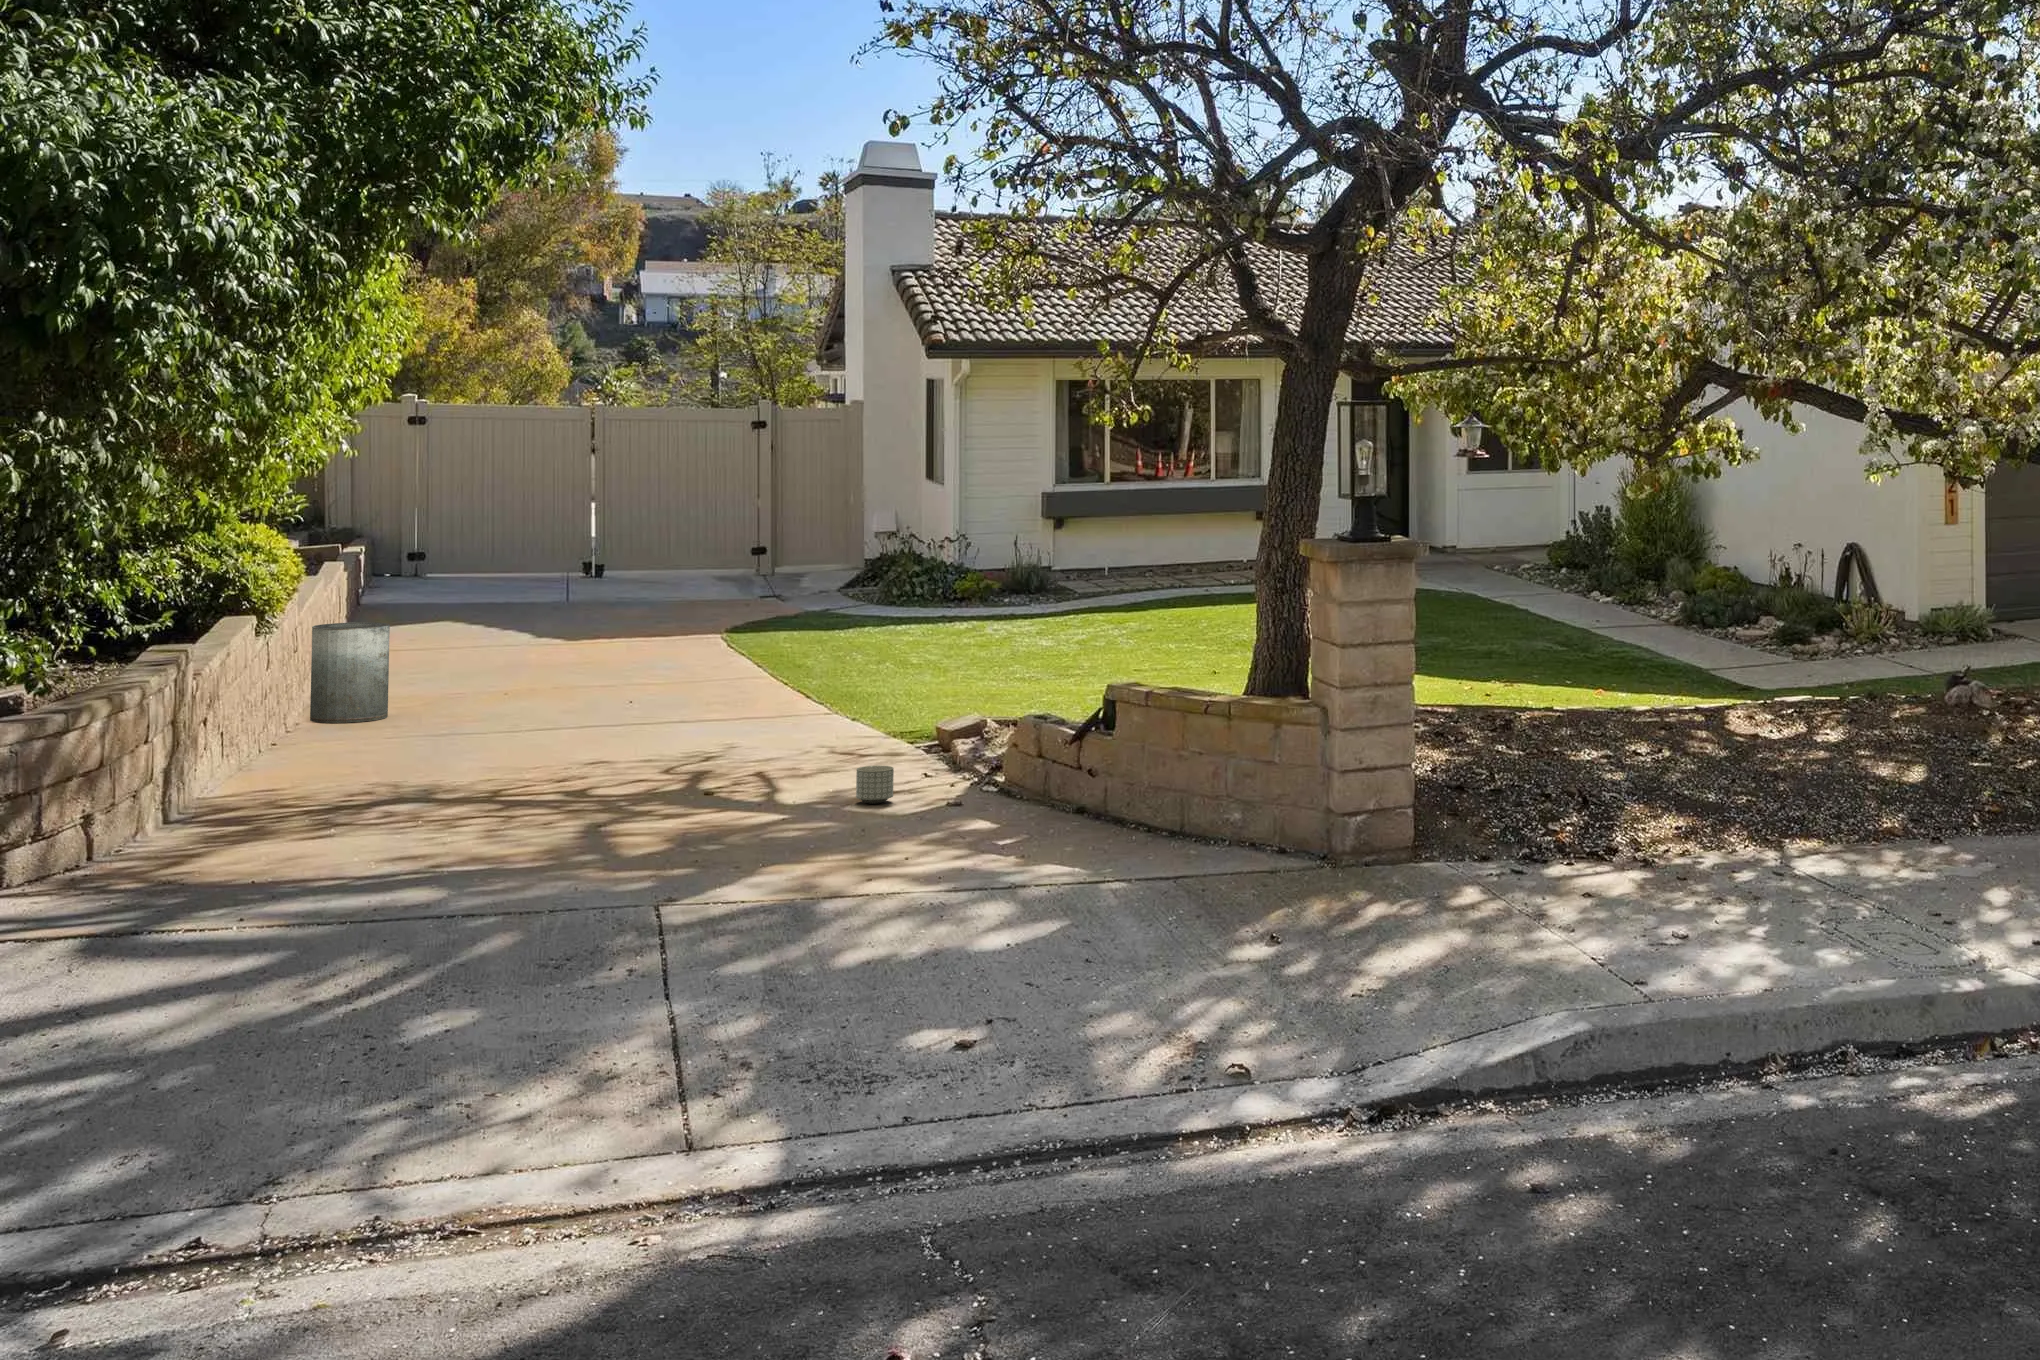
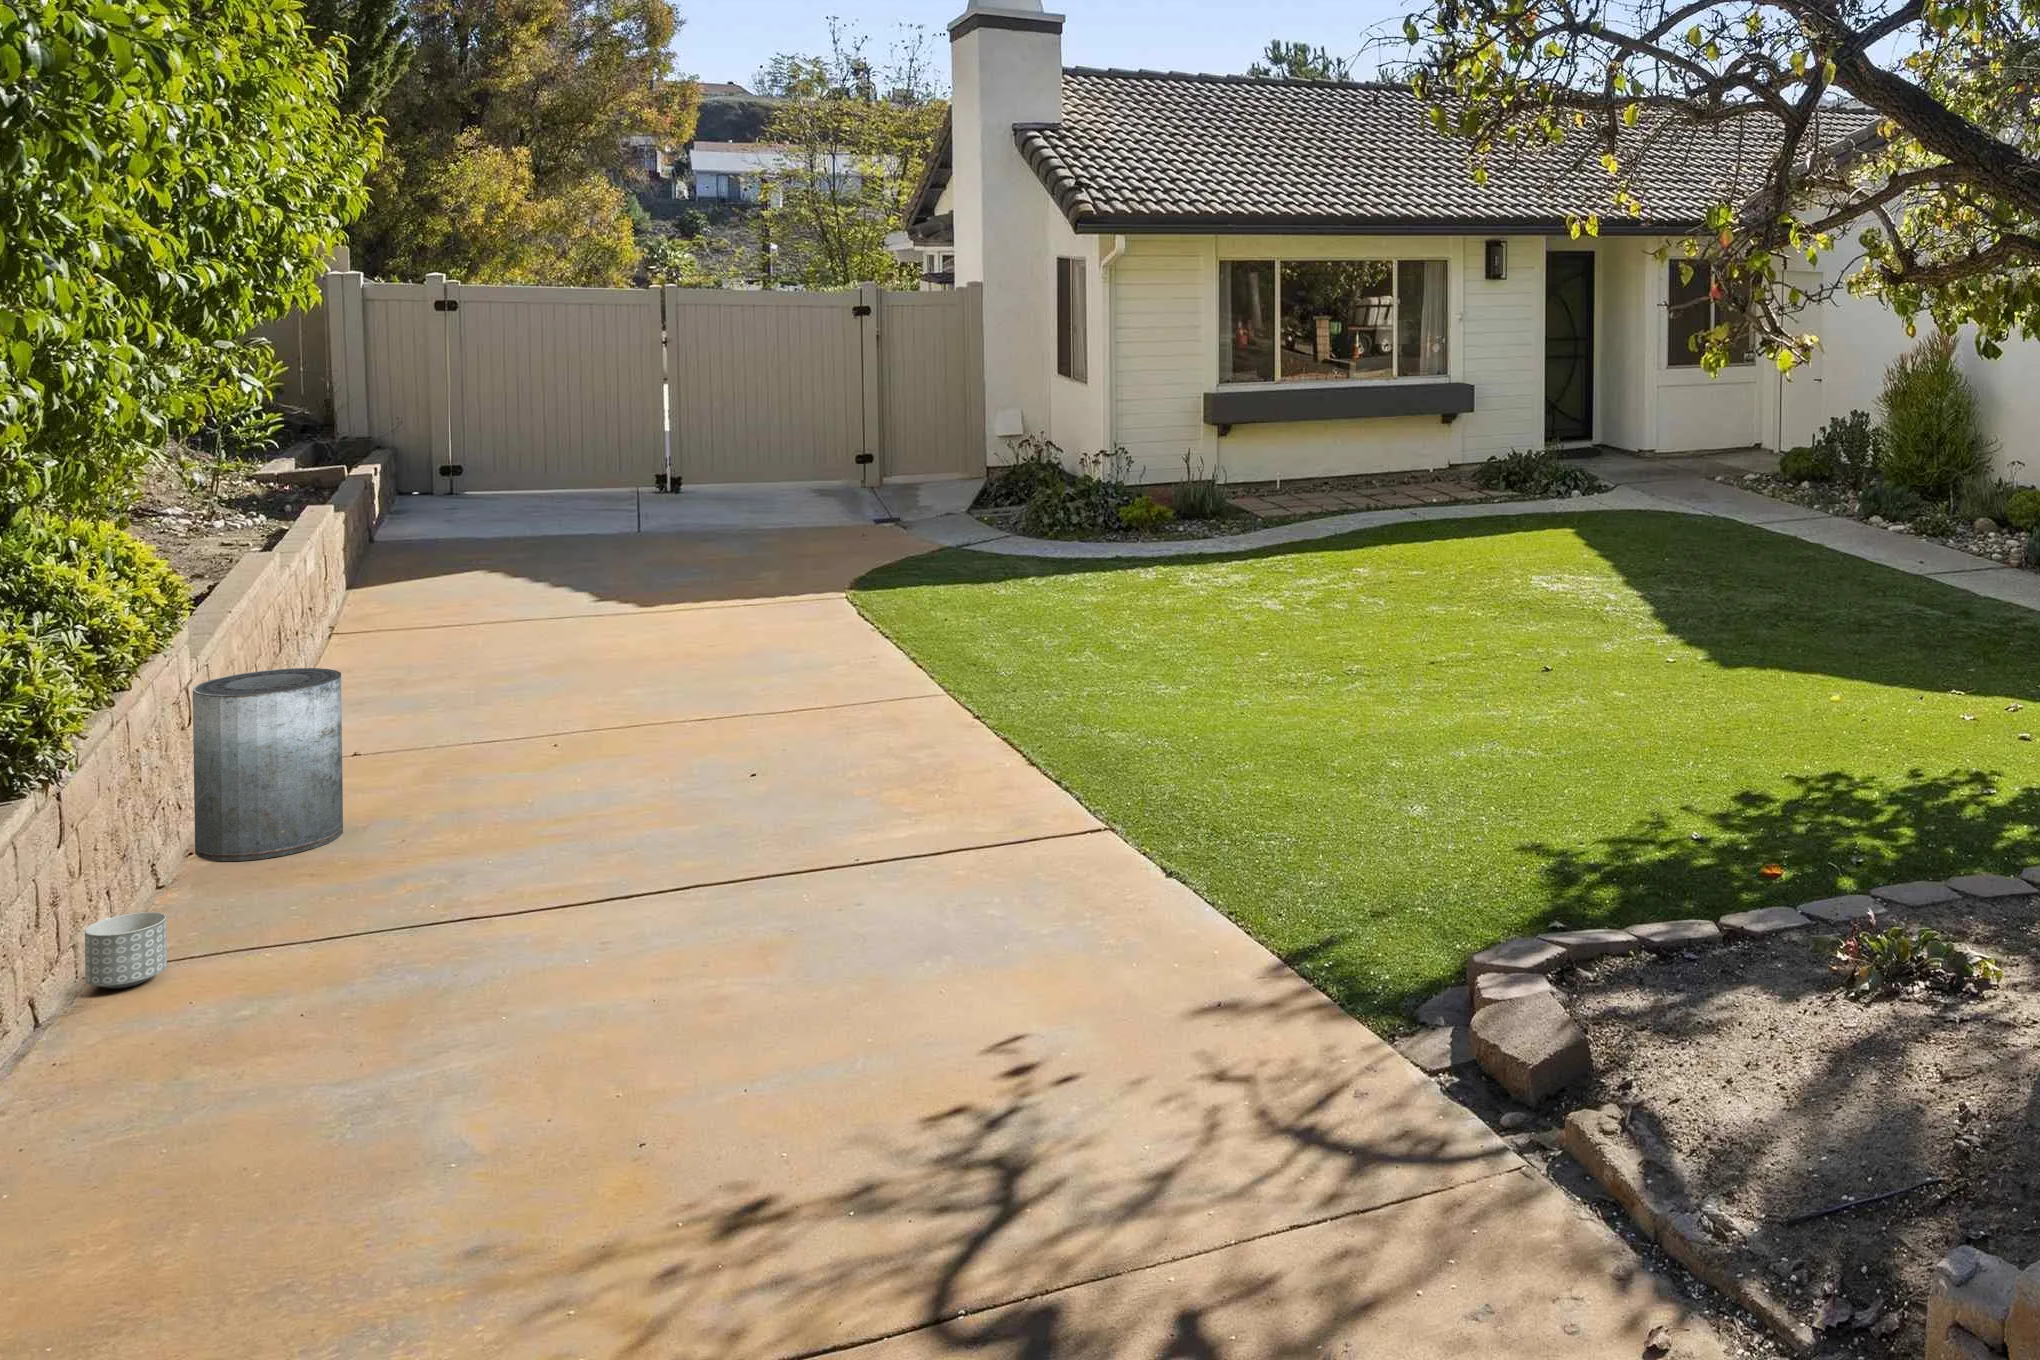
planter: present [856,766,894,804] -> present [85,912,167,989]

